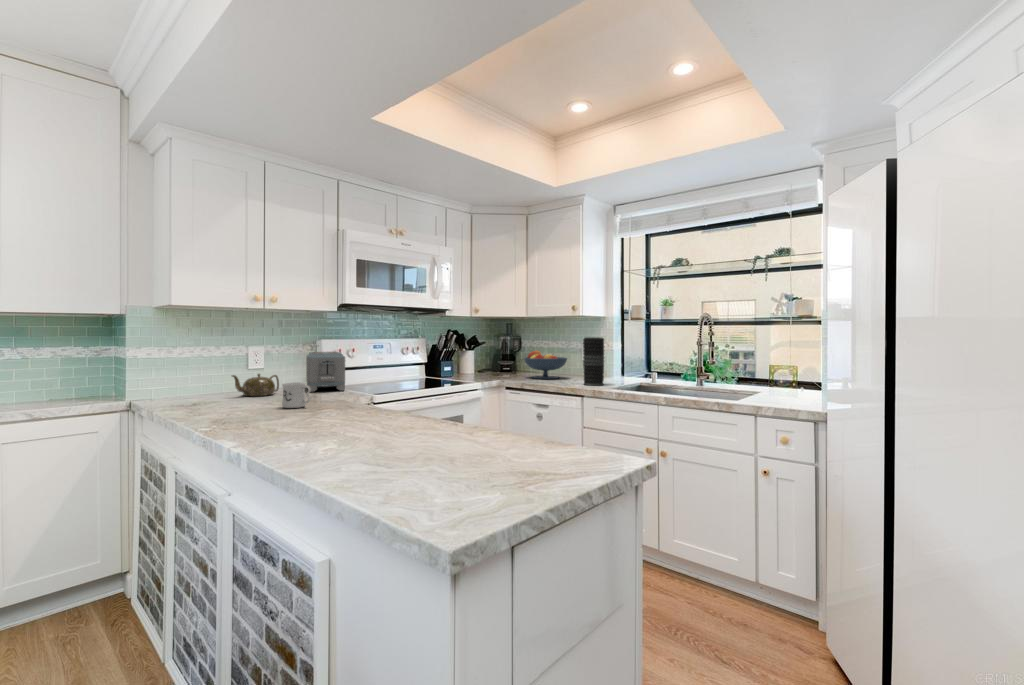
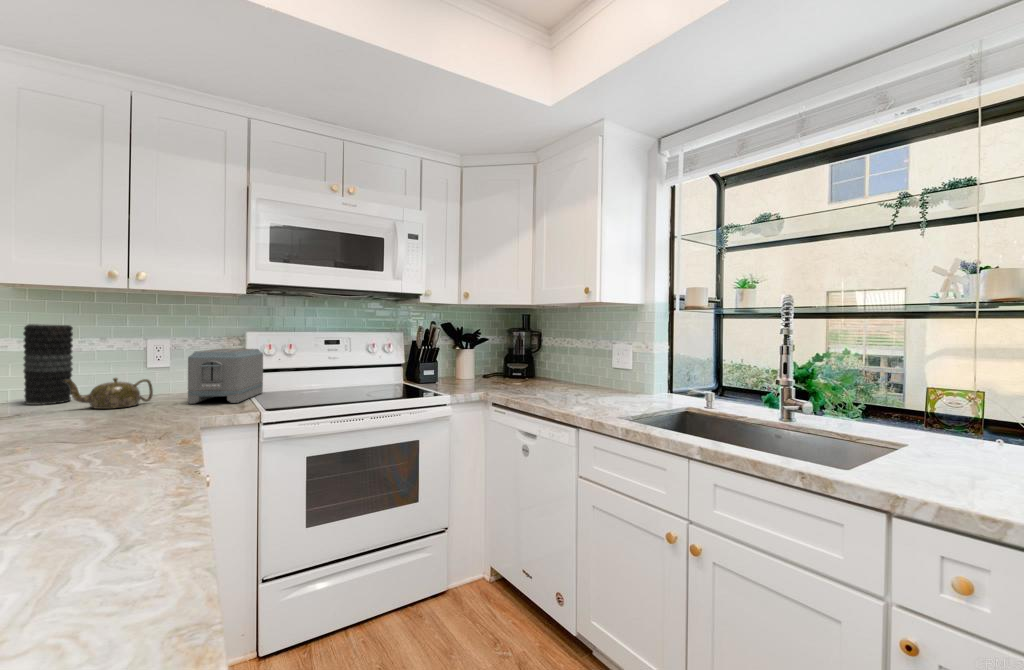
vase: present [583,337,604,385] -> present [23,324,73,405]
fruit bowl: present [524,351,567,379] -> none [528,351,589,392]
mug: present [282,382,311,408] -> none [37,398,83,440]

